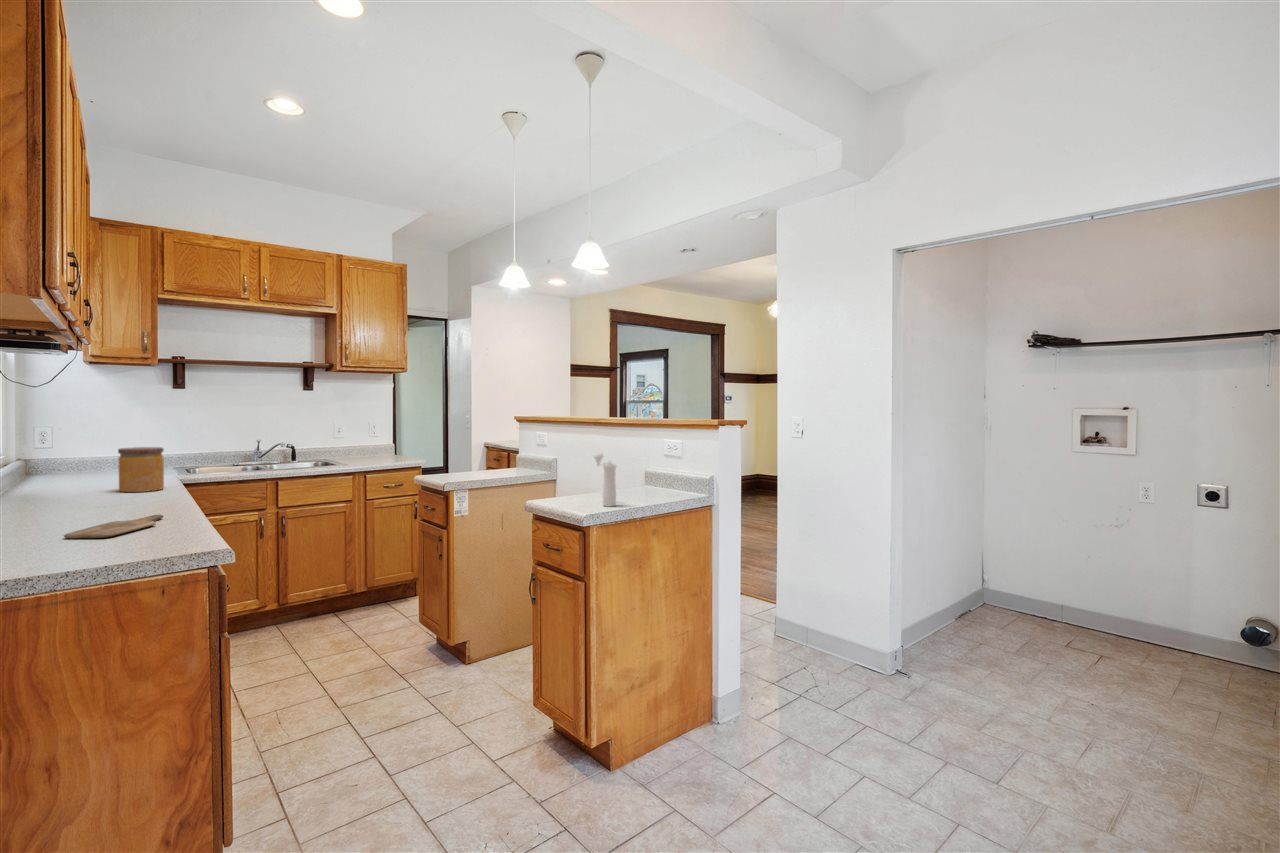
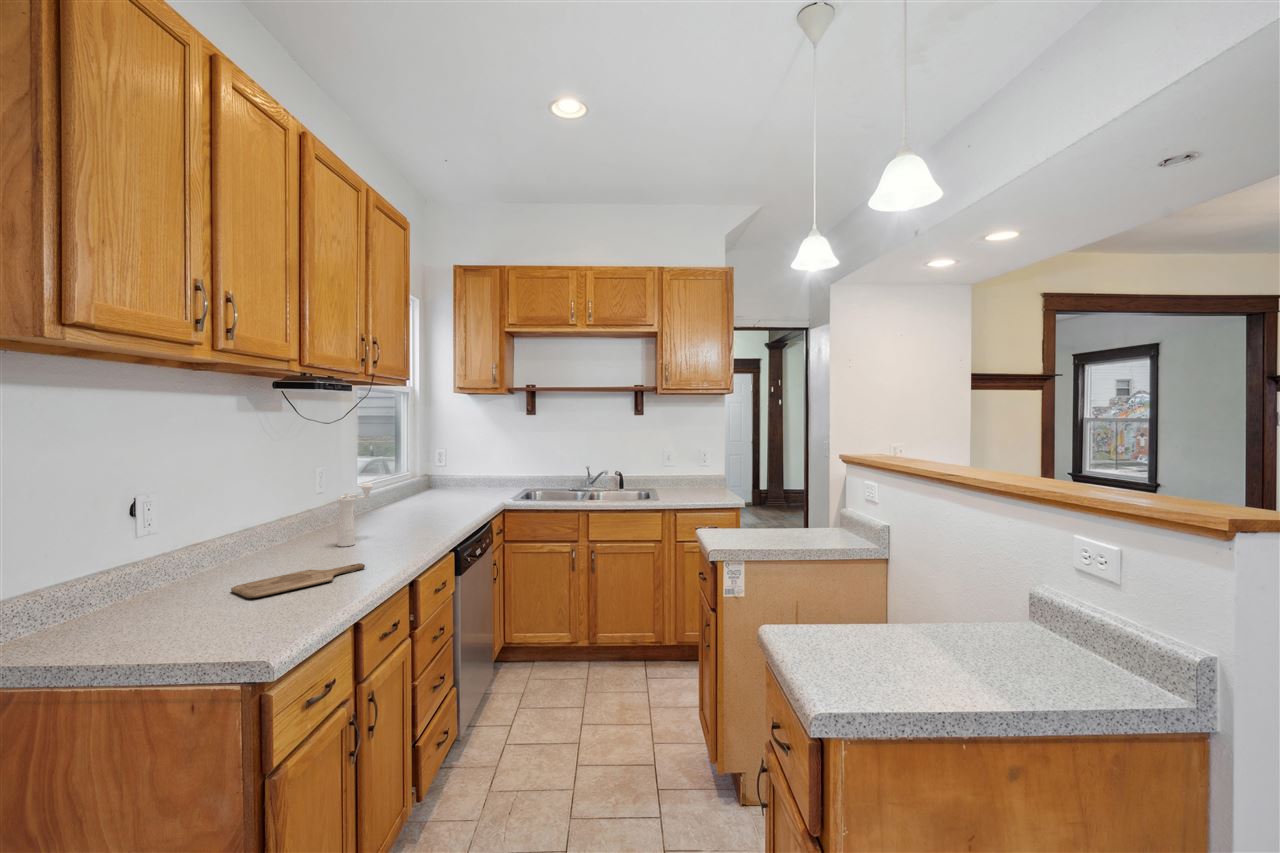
jar: present [118,447,164,492] -> none [431,474,467,519]
pepper mill: present [594,453,616,506] -> present [337,483,373,547]

